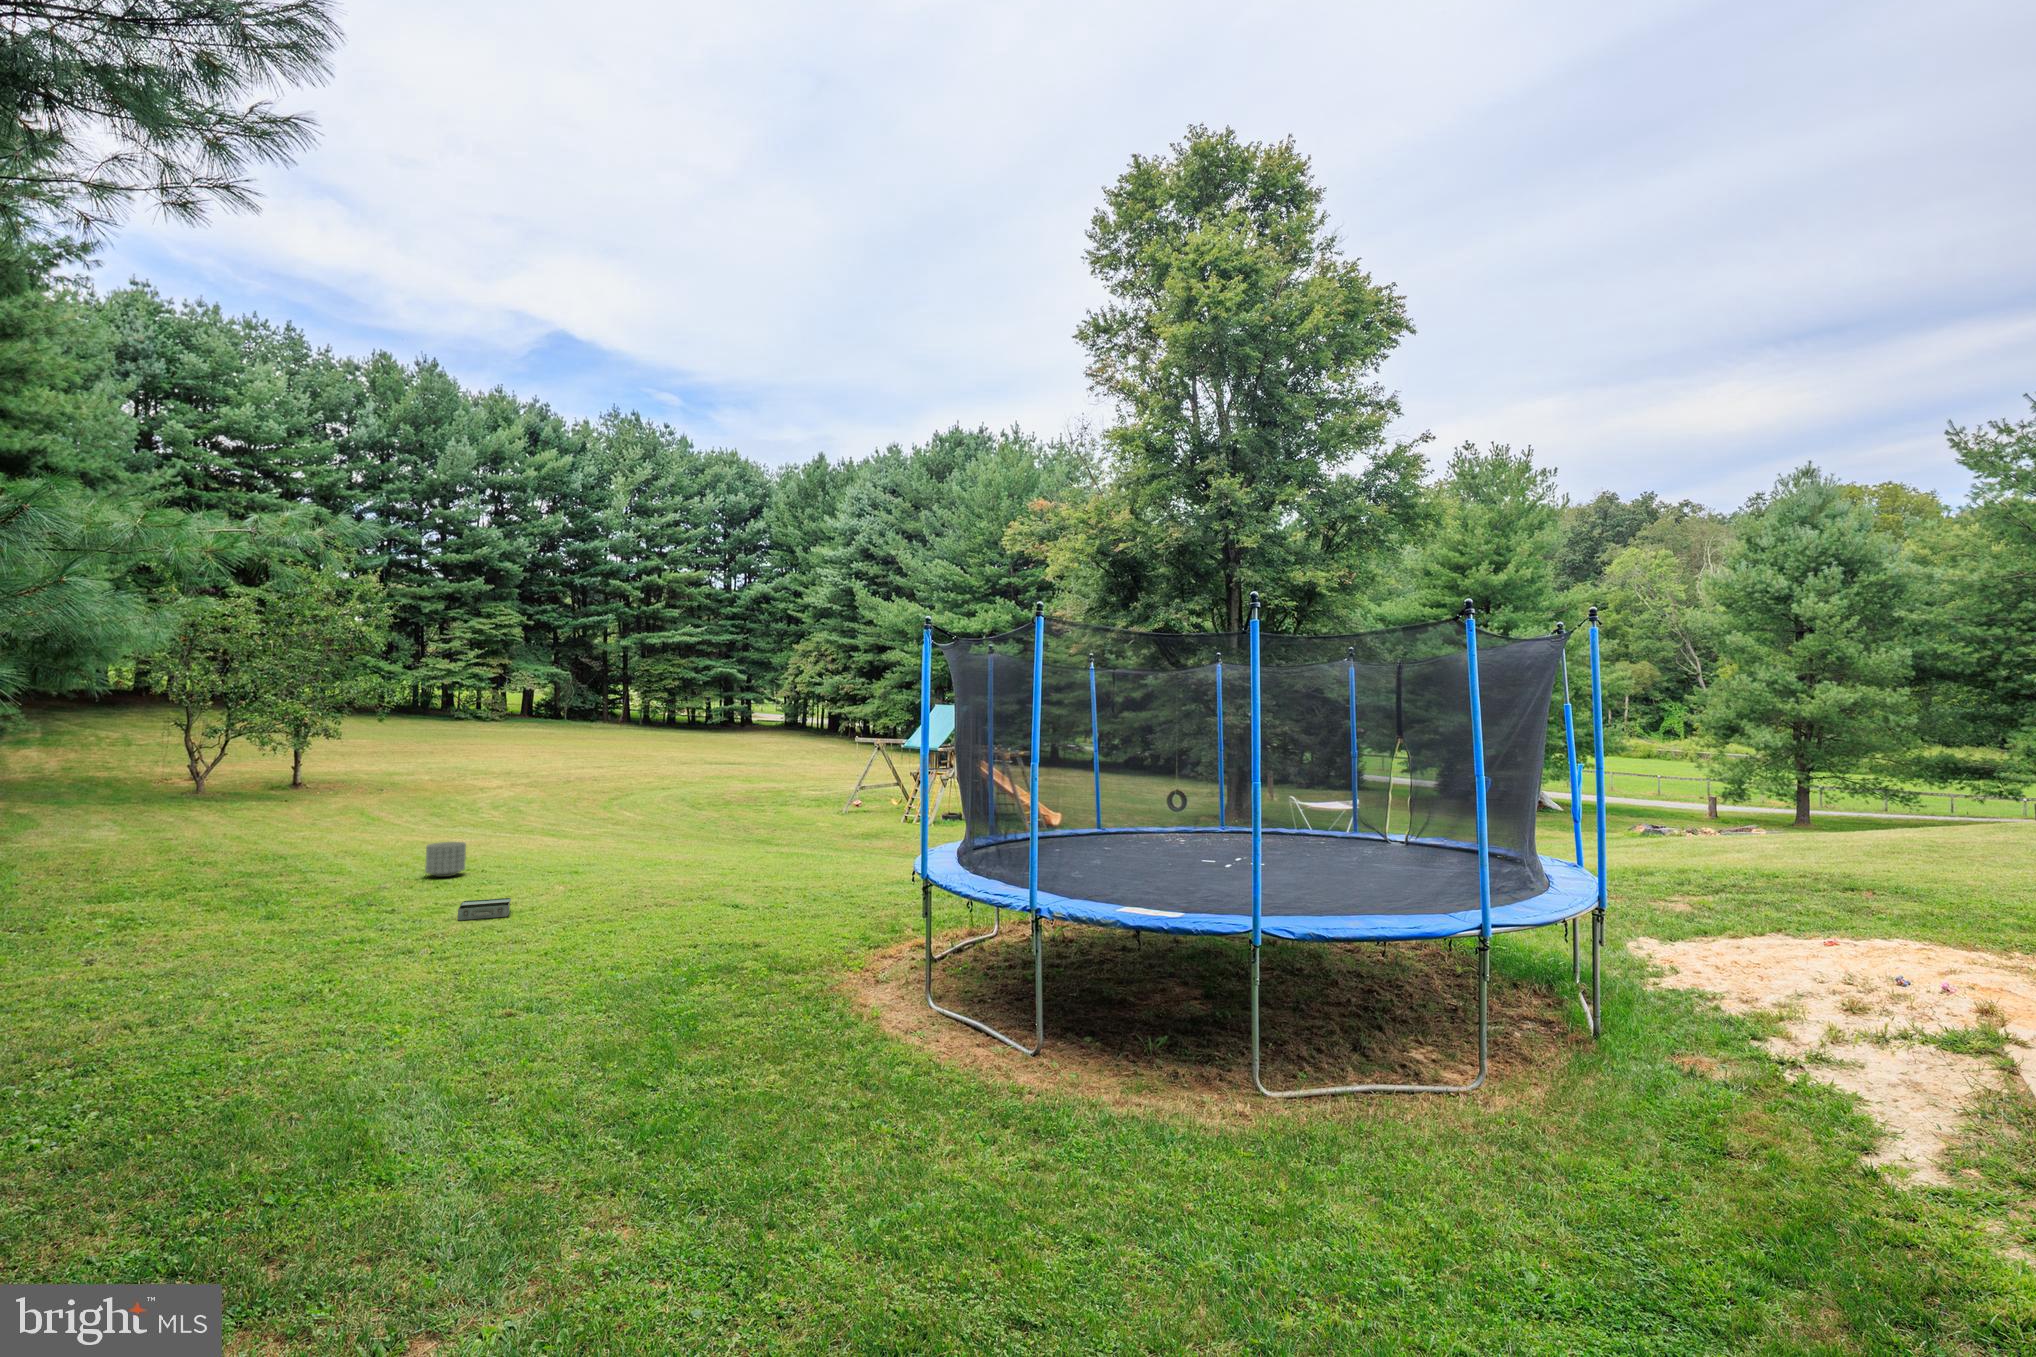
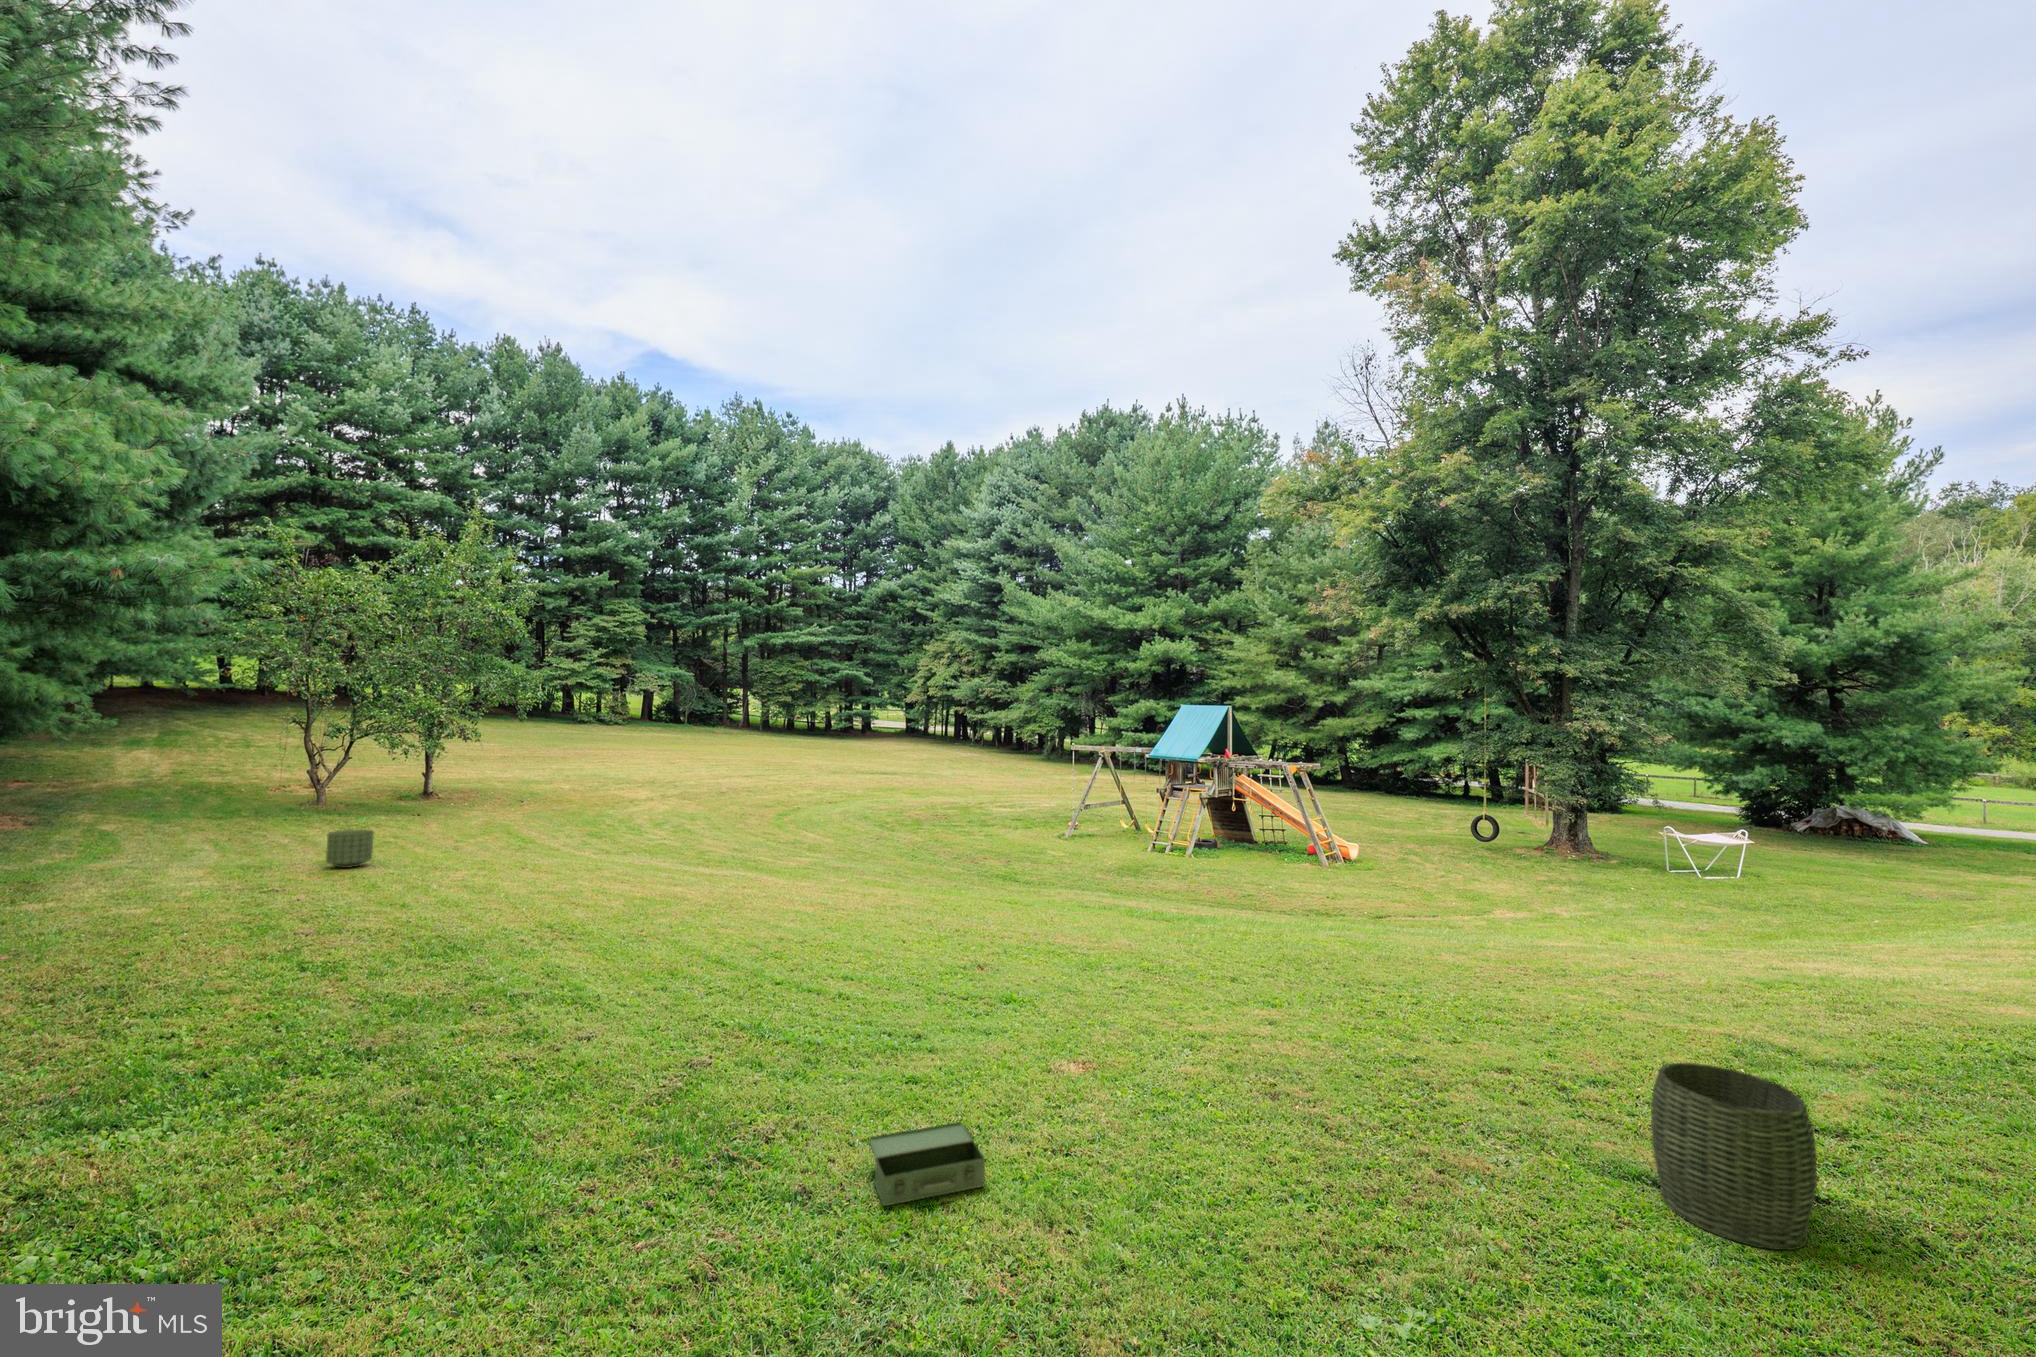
planter: present [425,842,466,877] -> present [326,829,374,868]
woven basket: none [790,865,841,925] -> present [1651,1063,1817,1250]

